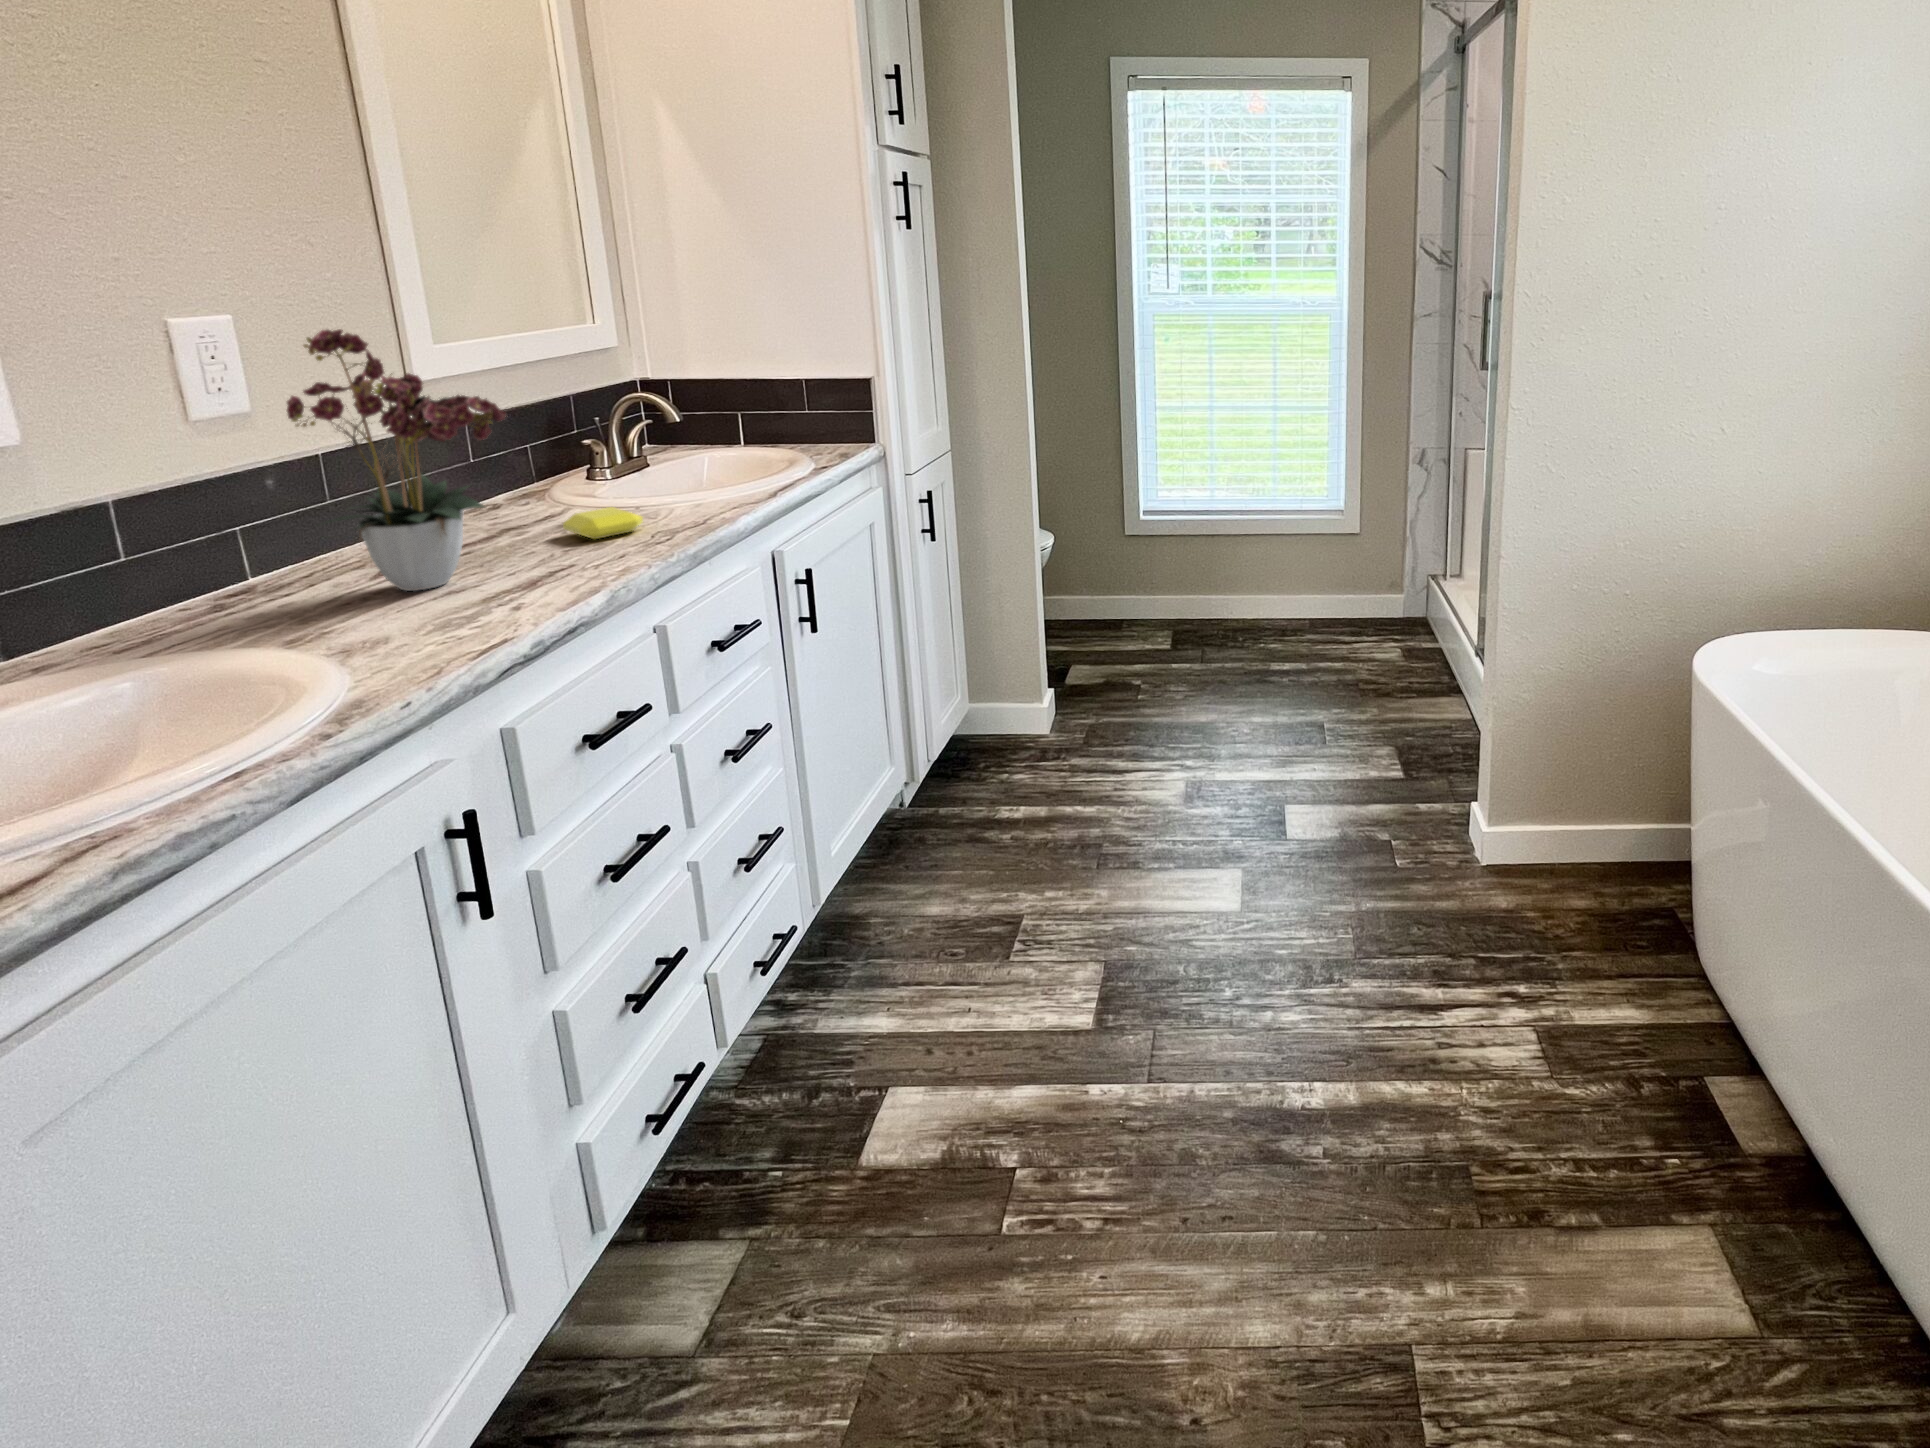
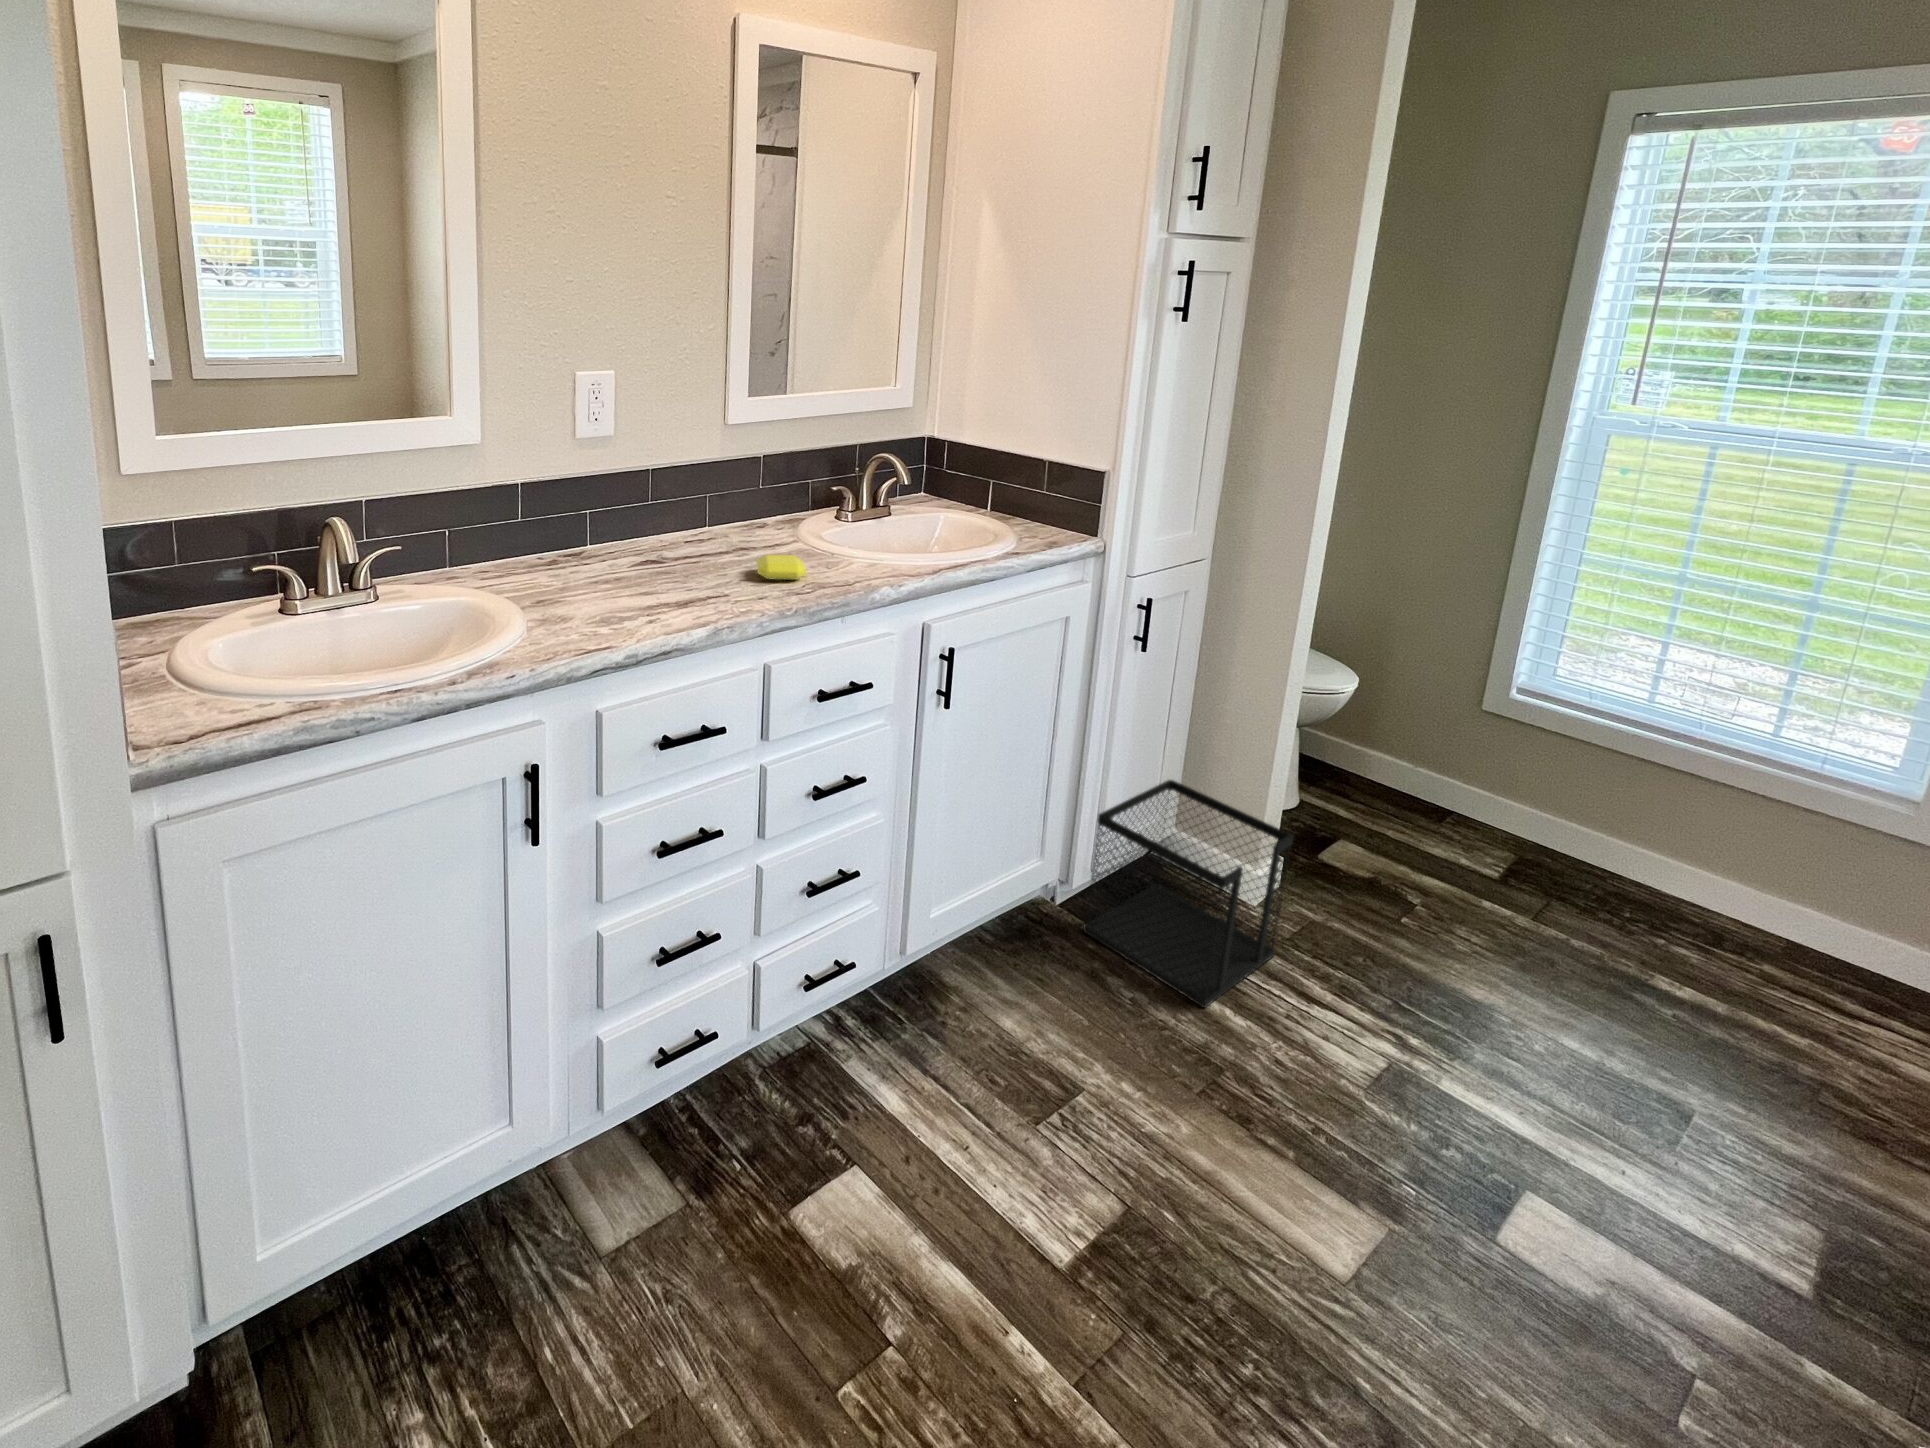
flower arrangement: present [287,329,506,591] -> none [582,389,714,589]
wastebasket: none [936,652,1084,816] -> present [1083,780,1293,1008]

